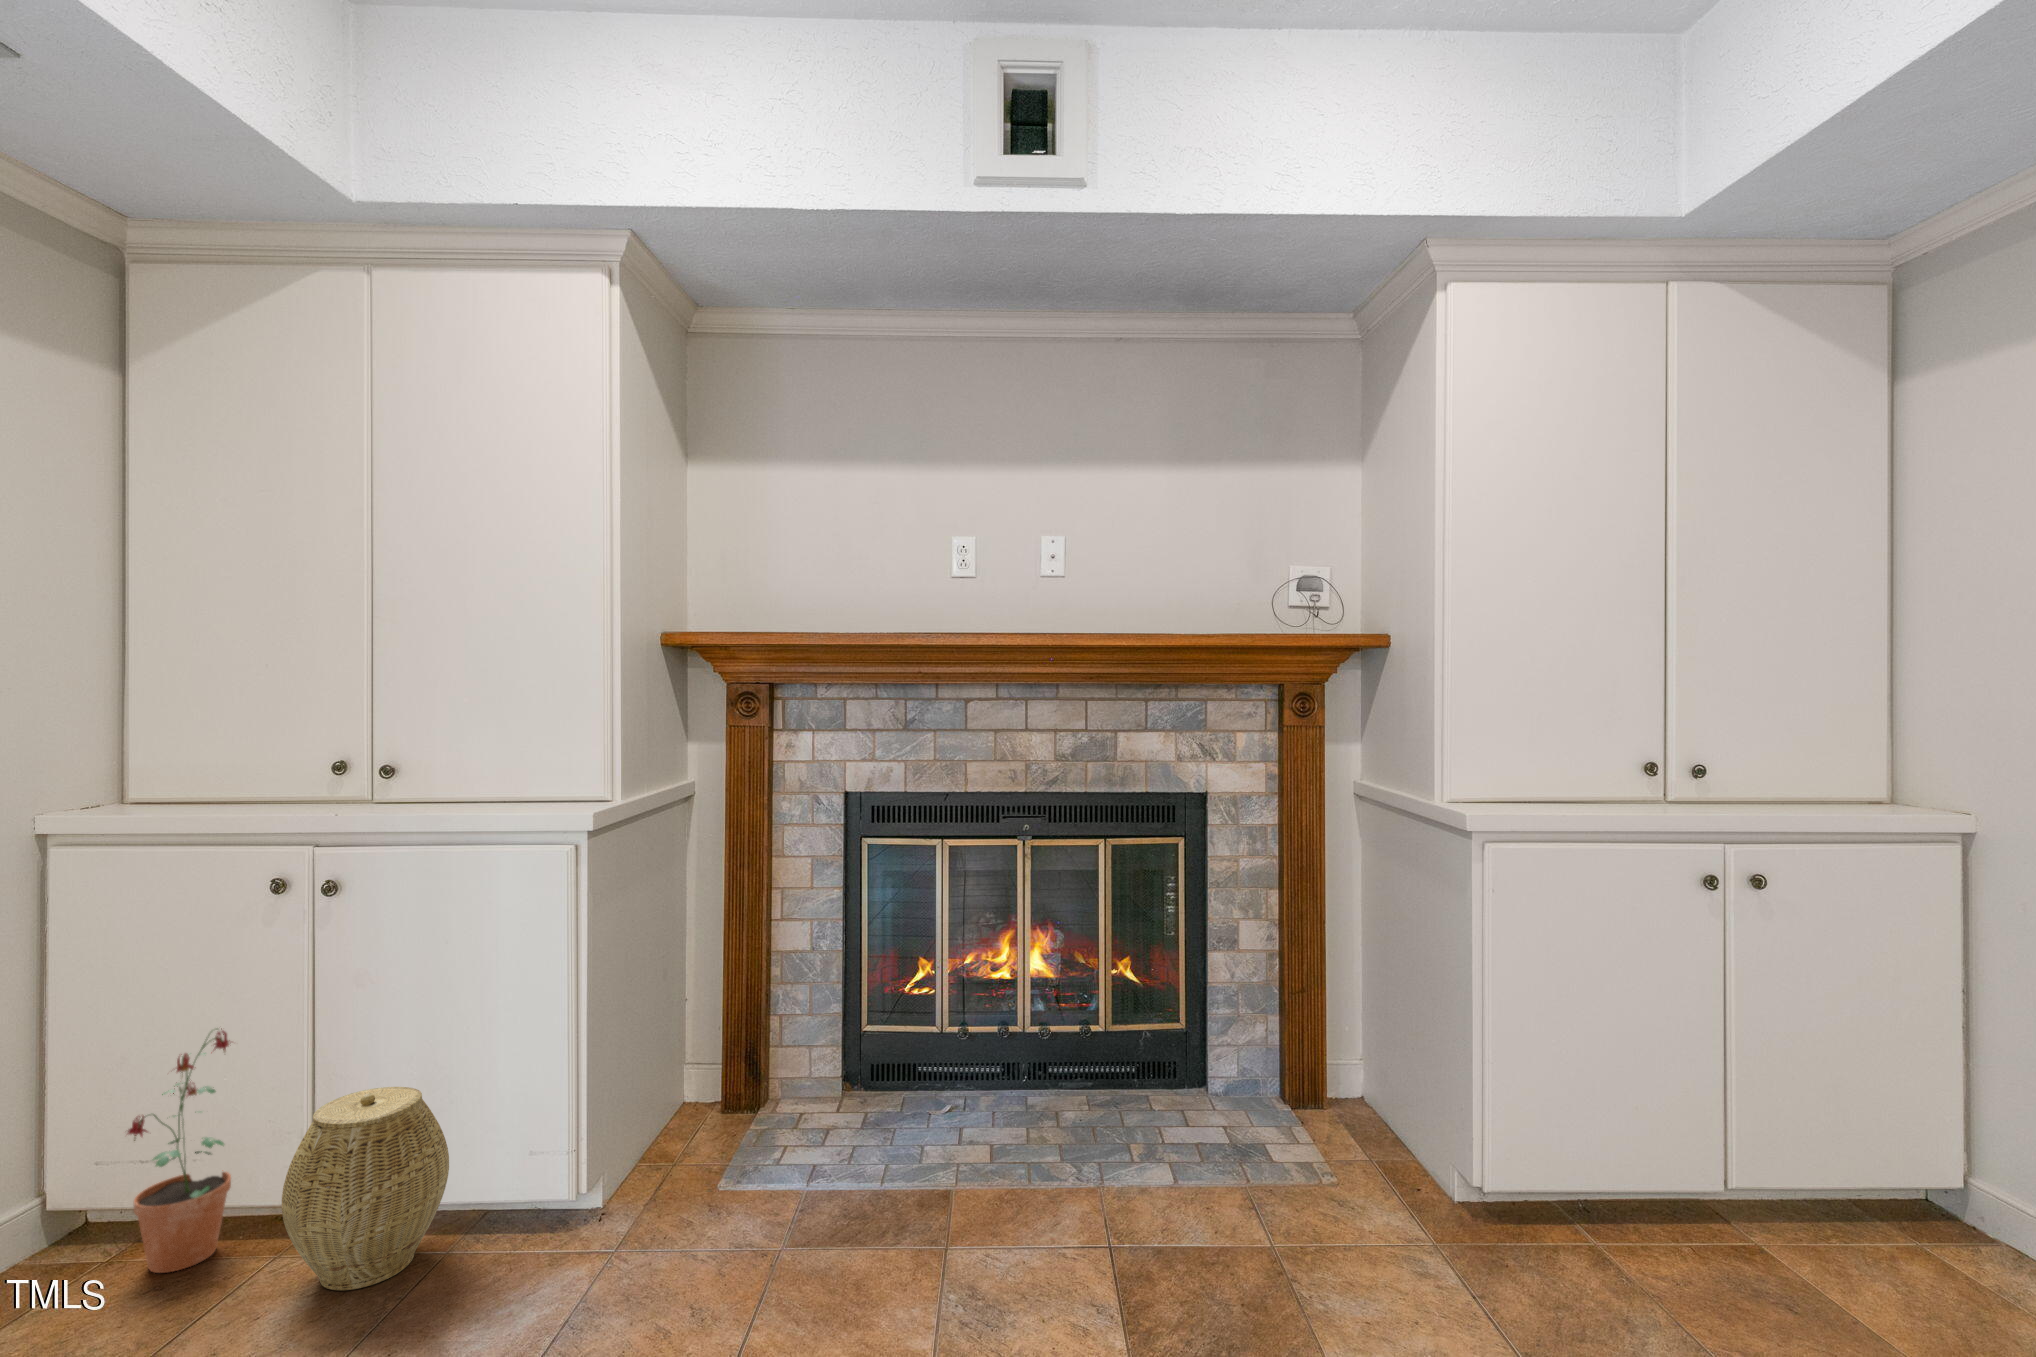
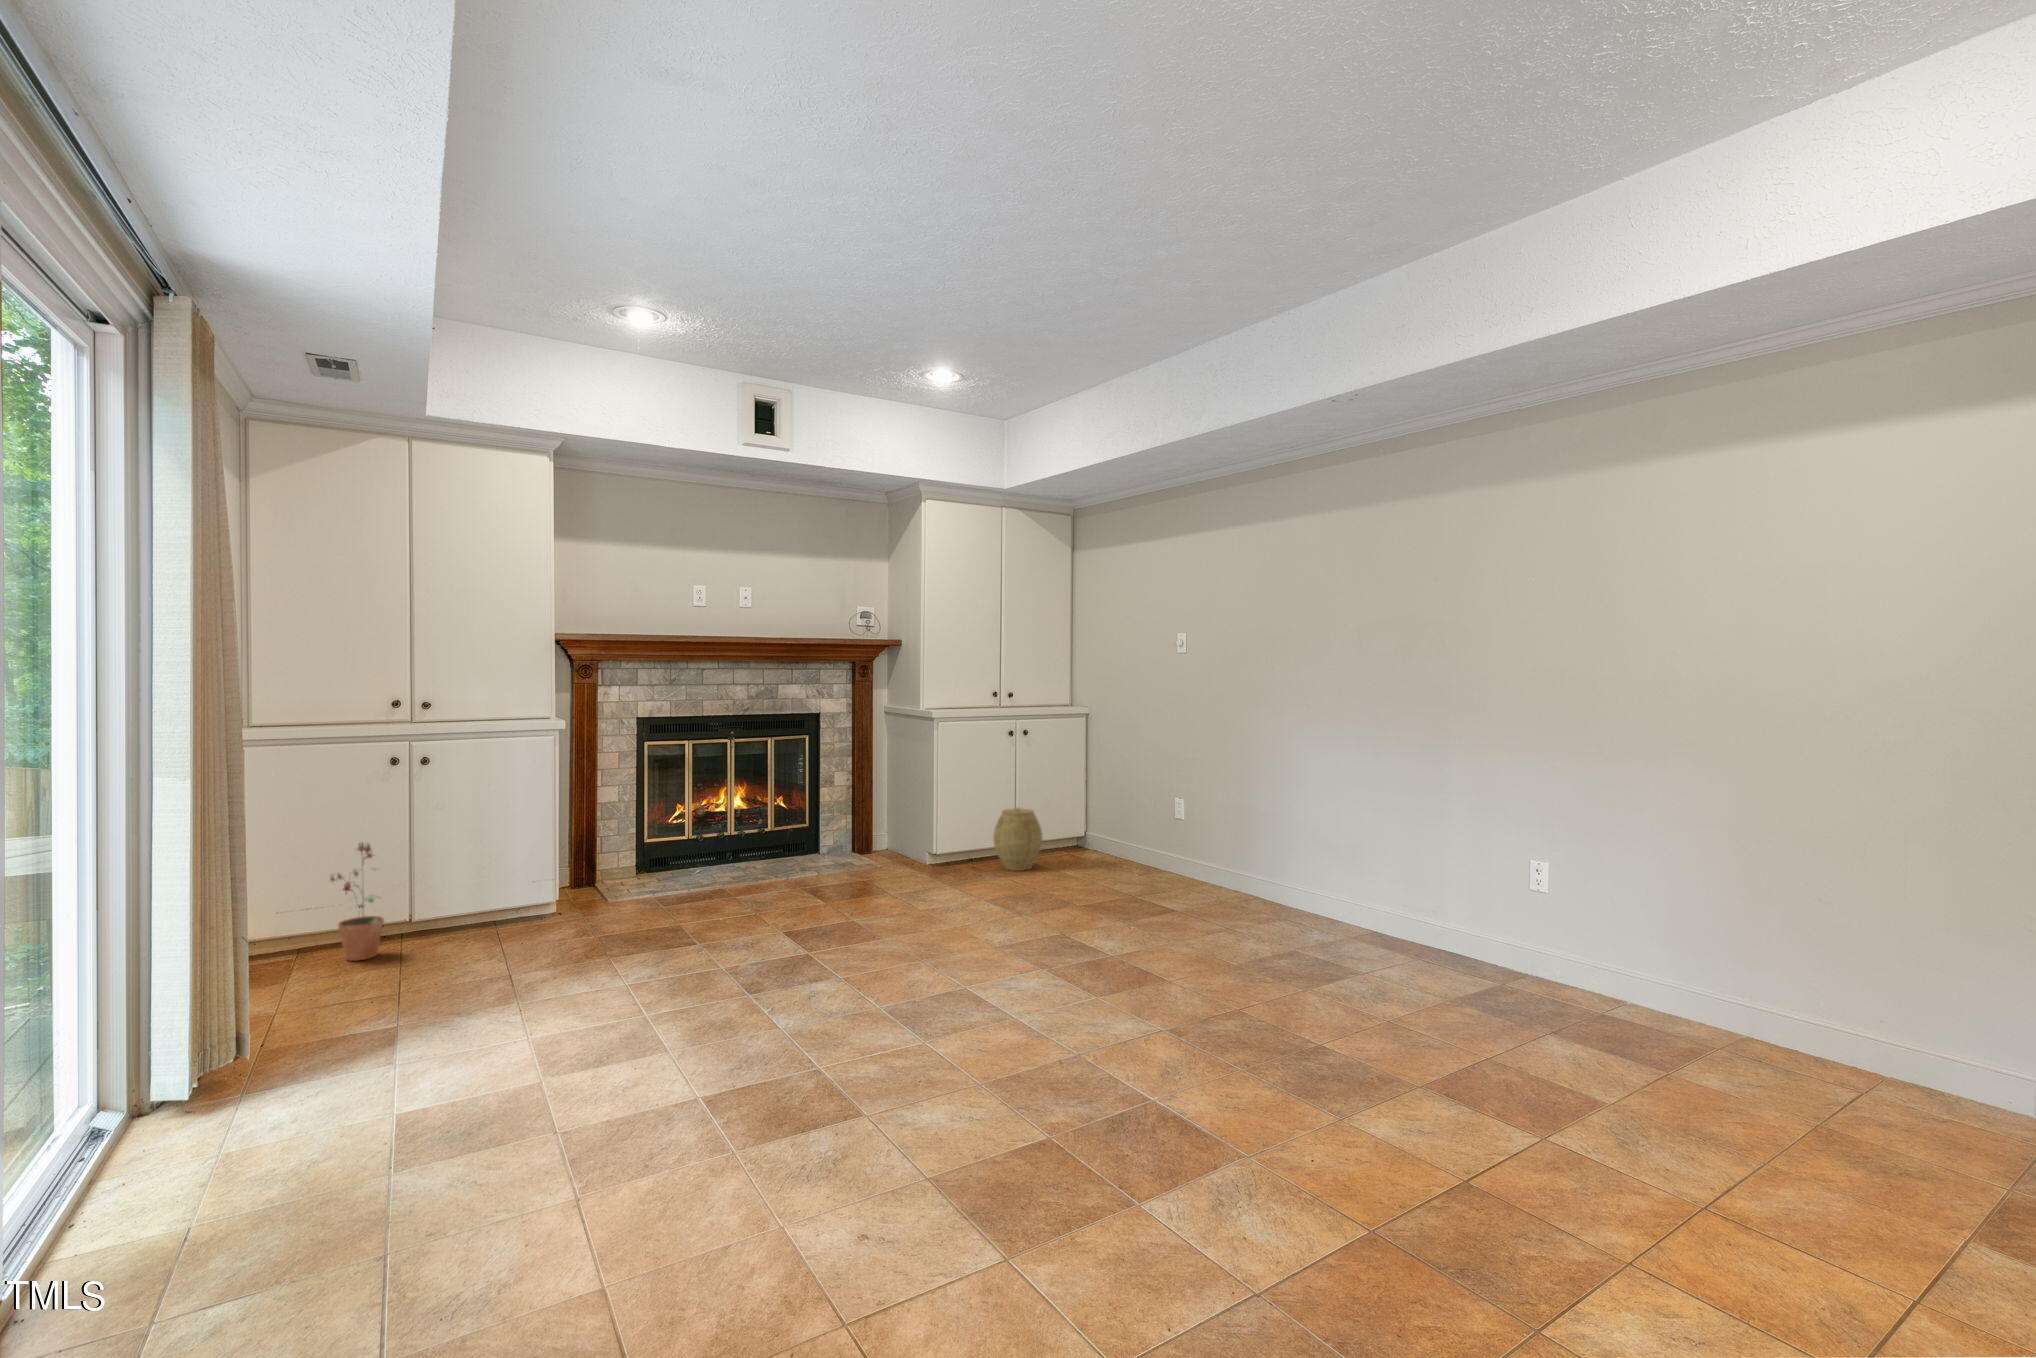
woven basket: present [281,1087,449,1290] -> present [993,808,1042,871]

